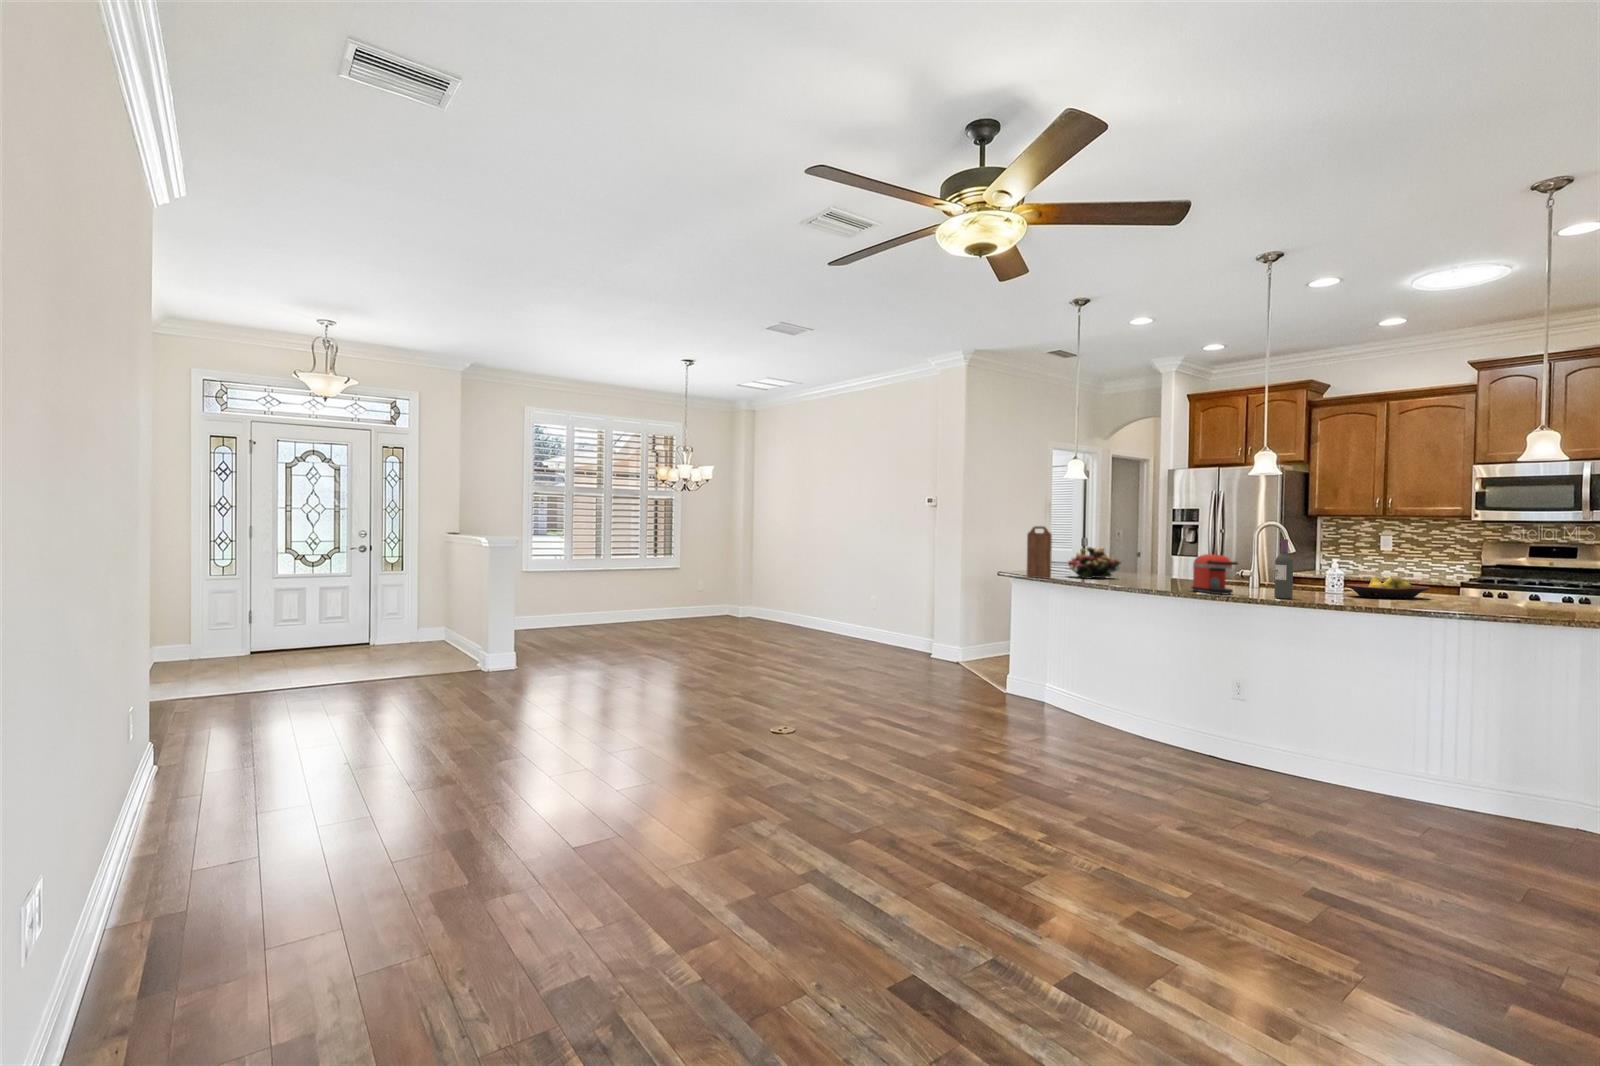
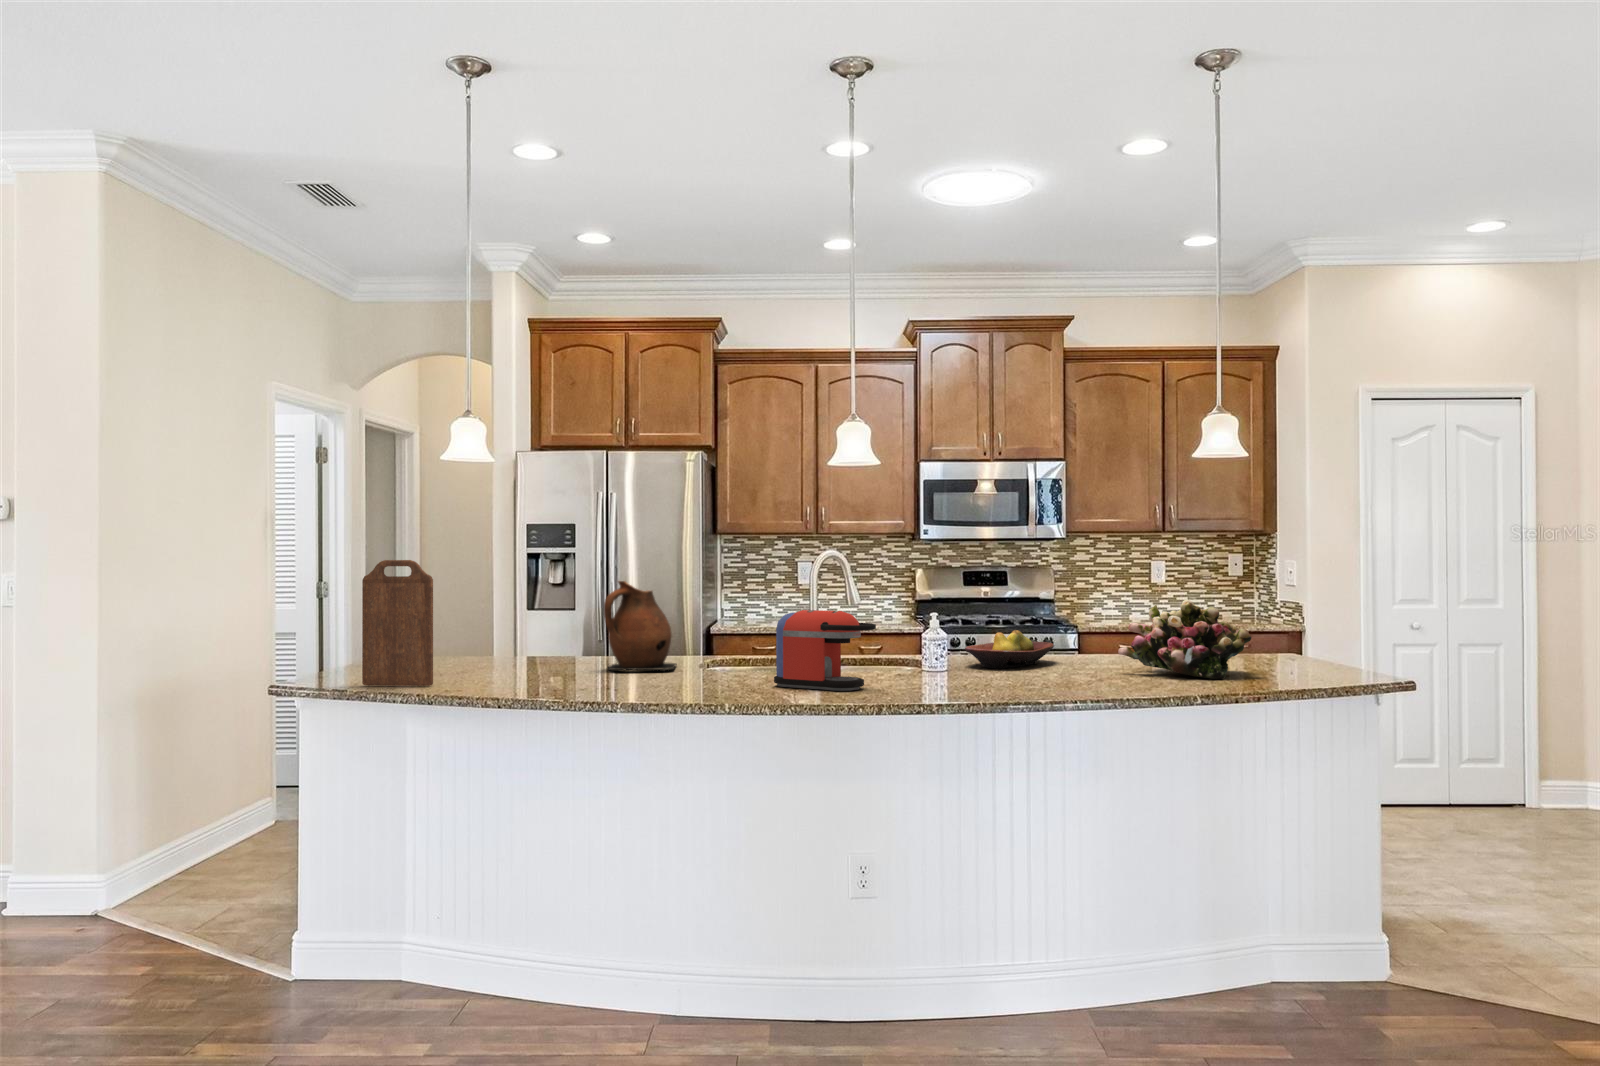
ceramic pitcher: none [1138,539,1183,583] -> present [604,581,677,671]
wine bottle: present [1274,539,1293,599] -> none [936,575,965,688]
flower arrangement: present [1068,547,1121,579] -> present [1118,600,1251,679]

